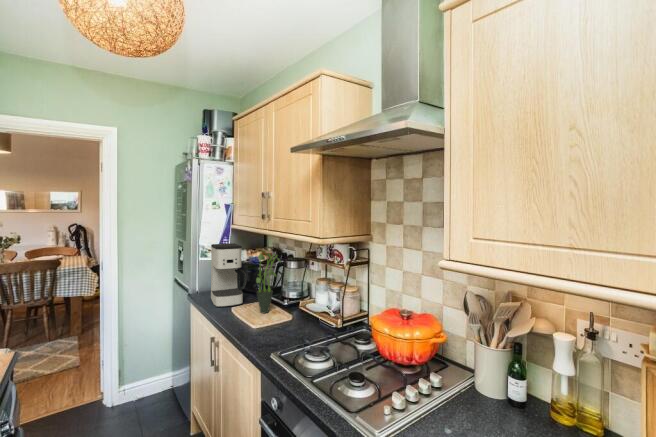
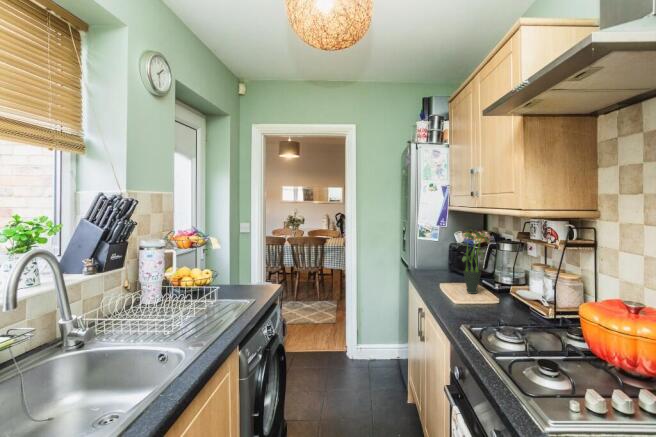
coffee maker: present [211,243,247,307] -> none [426,224,459,284]

